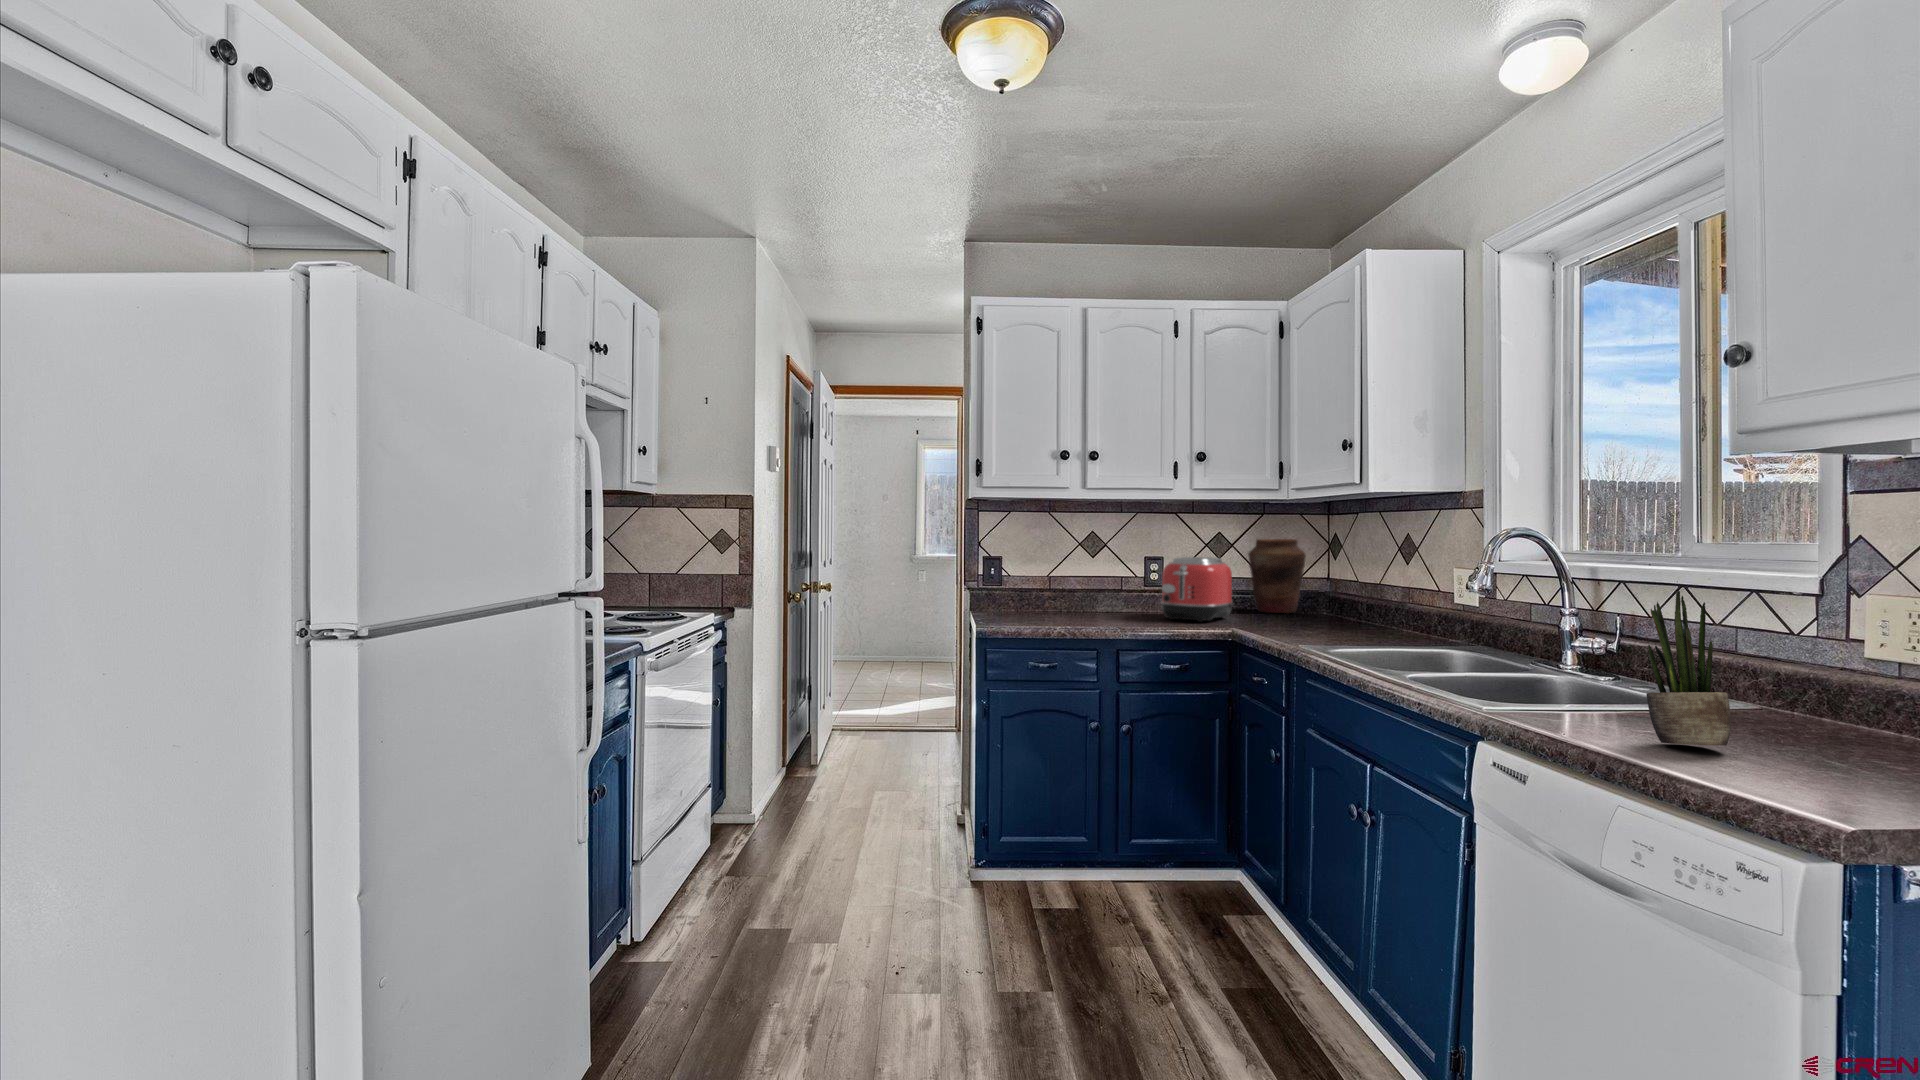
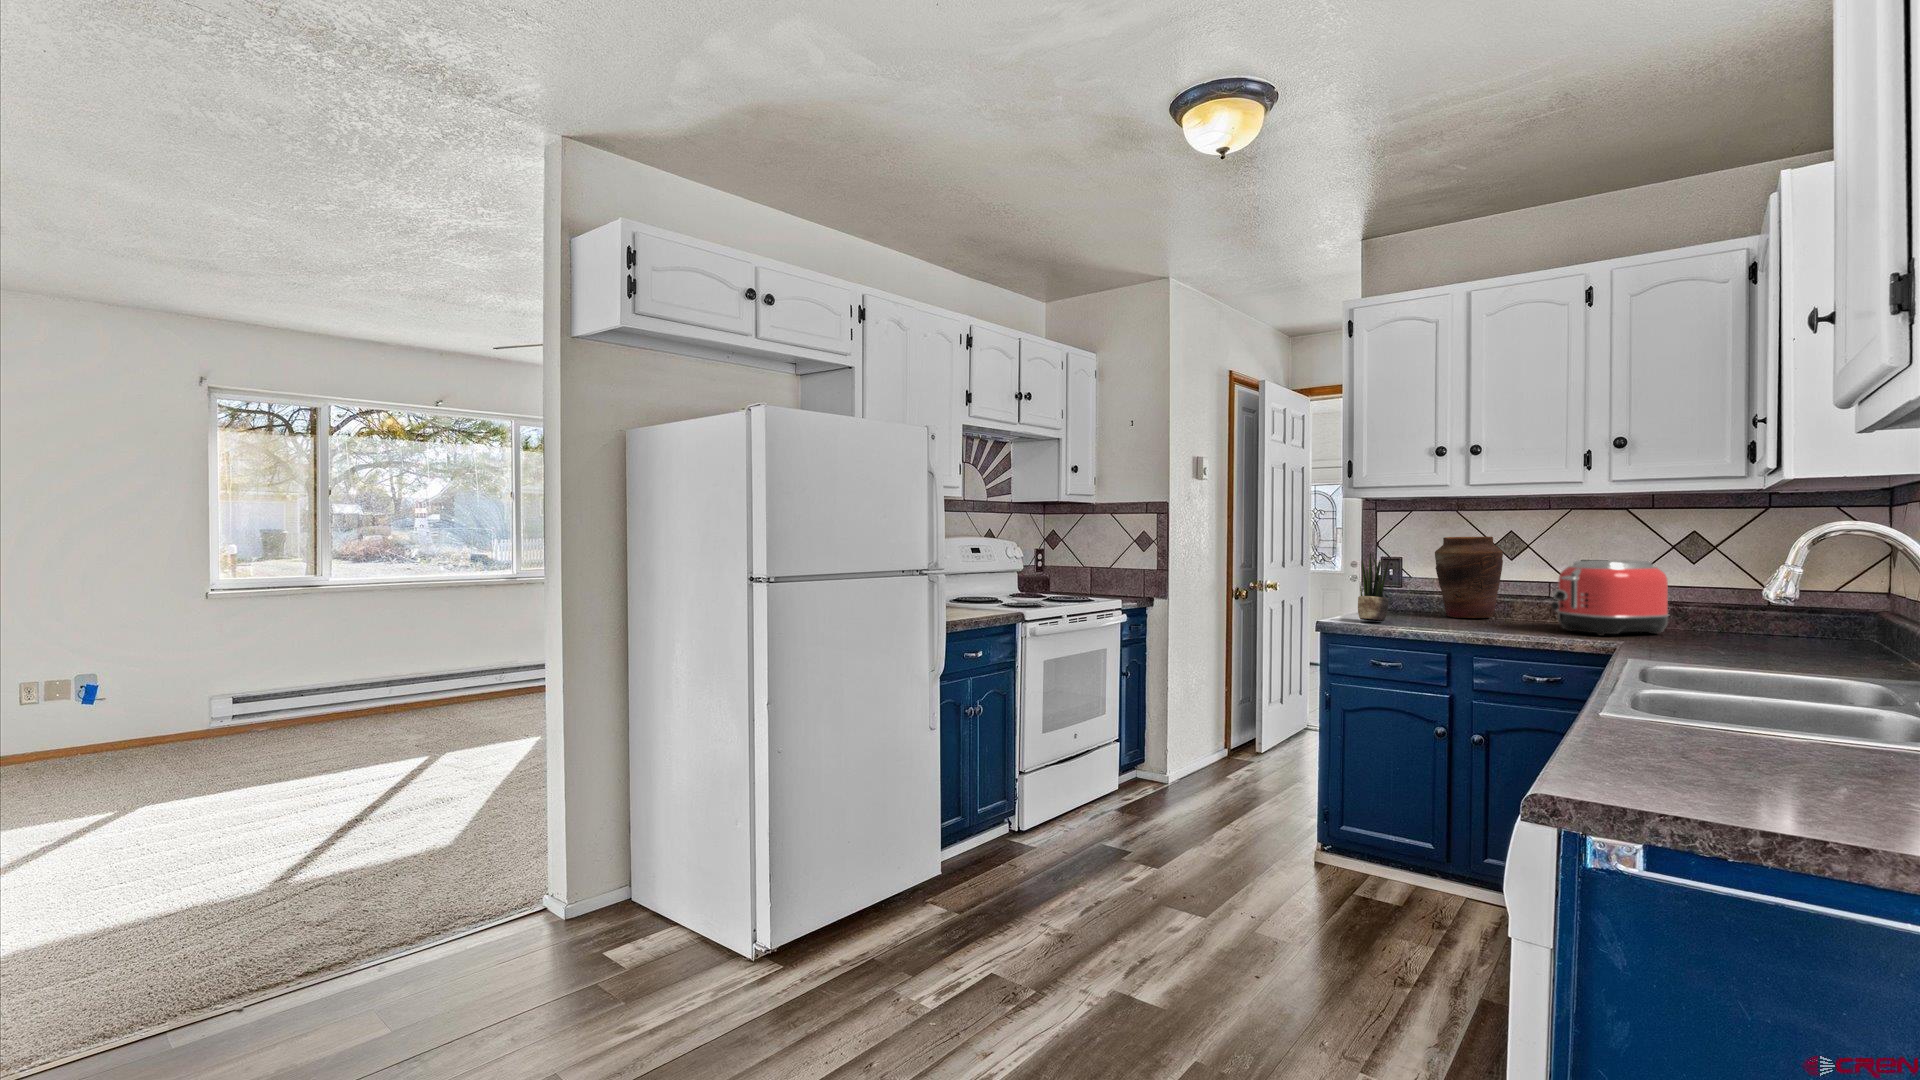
vase: present [1248,539,1306,613] -> present [1435,537,1503,618]
potted plant: present [1646,590,1731,746] -> present [1358,553,1390,621]

